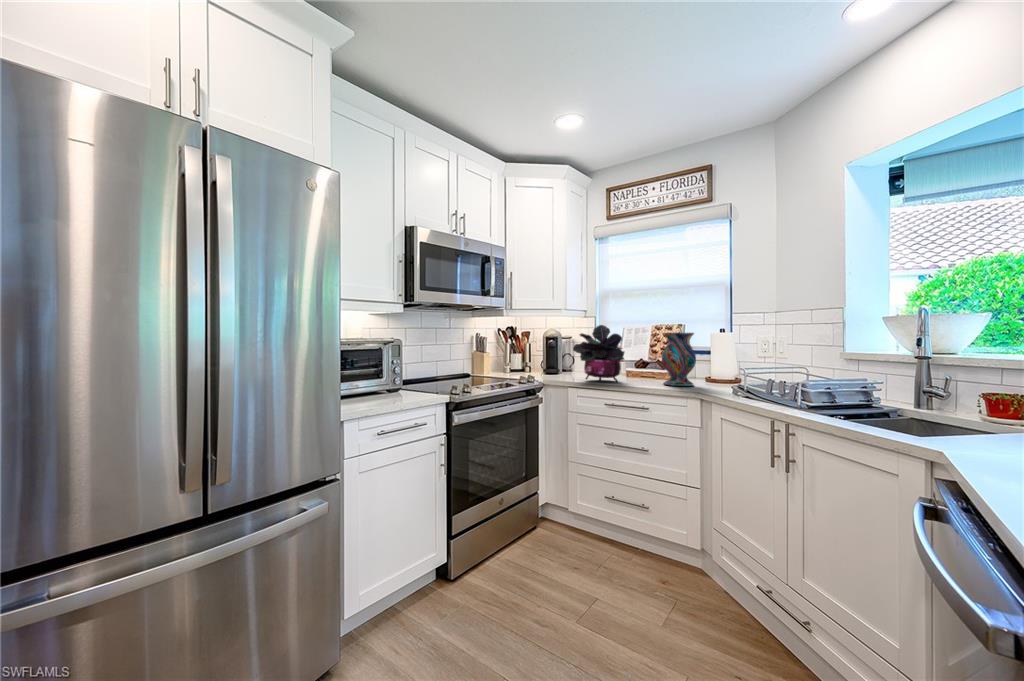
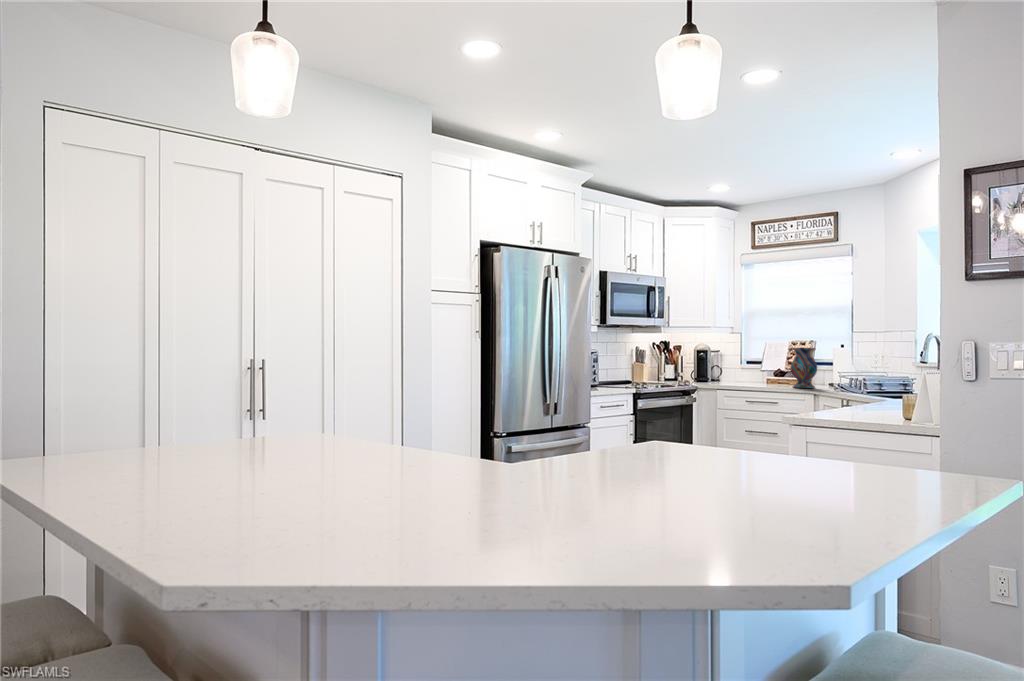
potted plant: present [573,325,624,382] -> none [720,341,762,386]

